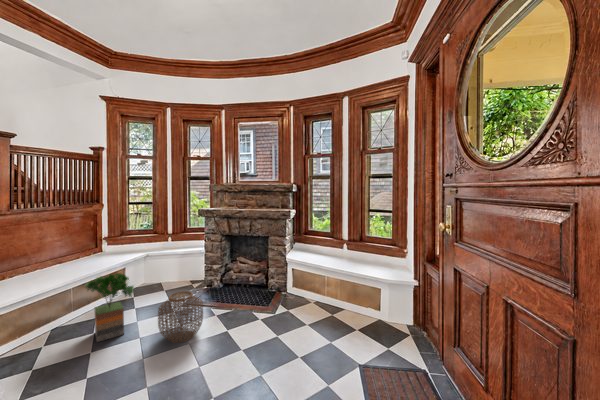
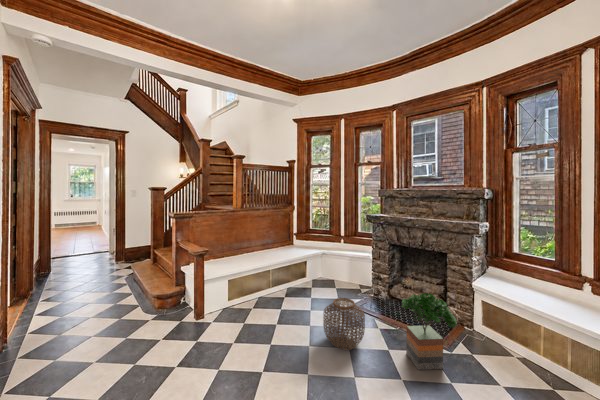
potted tree: present [85,273,134,342] -> present [402,293,457,370]

